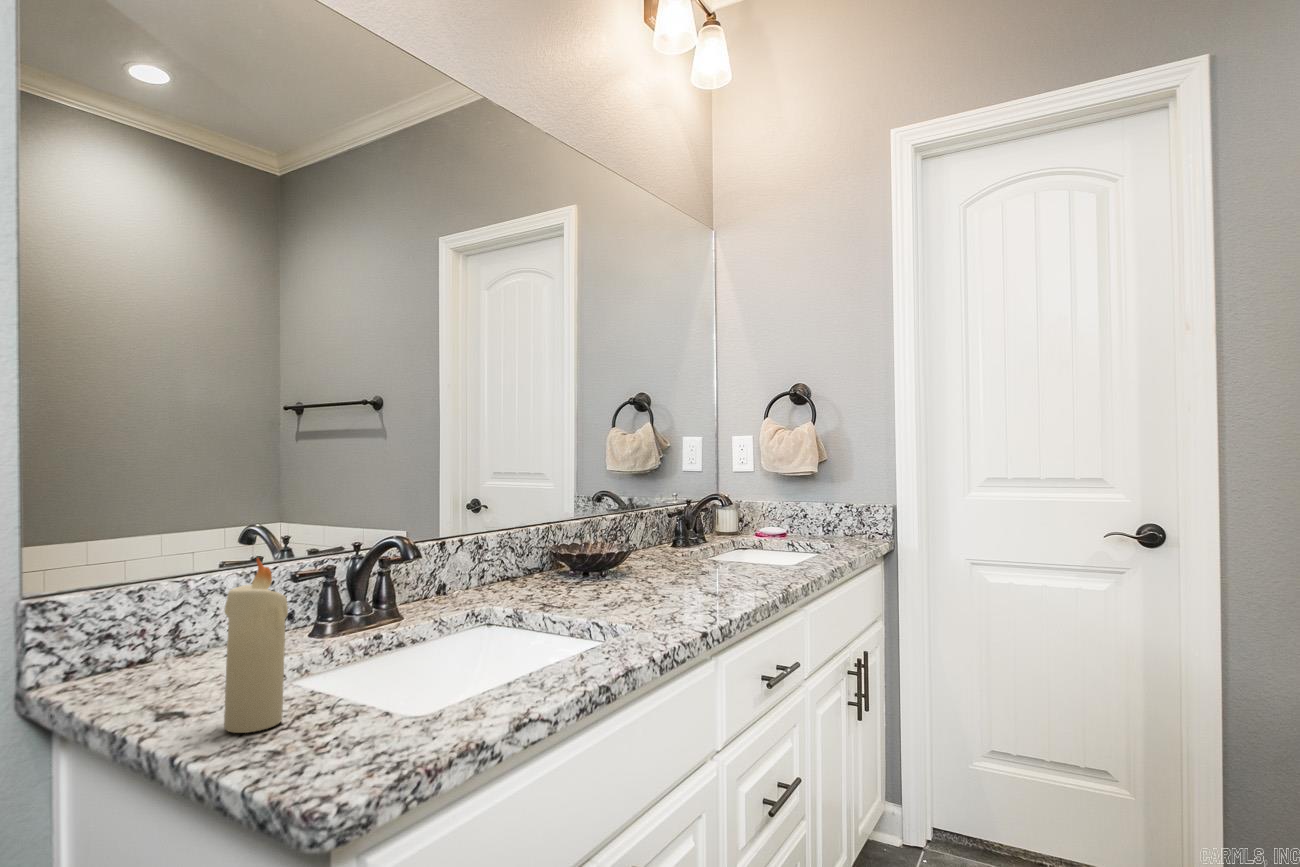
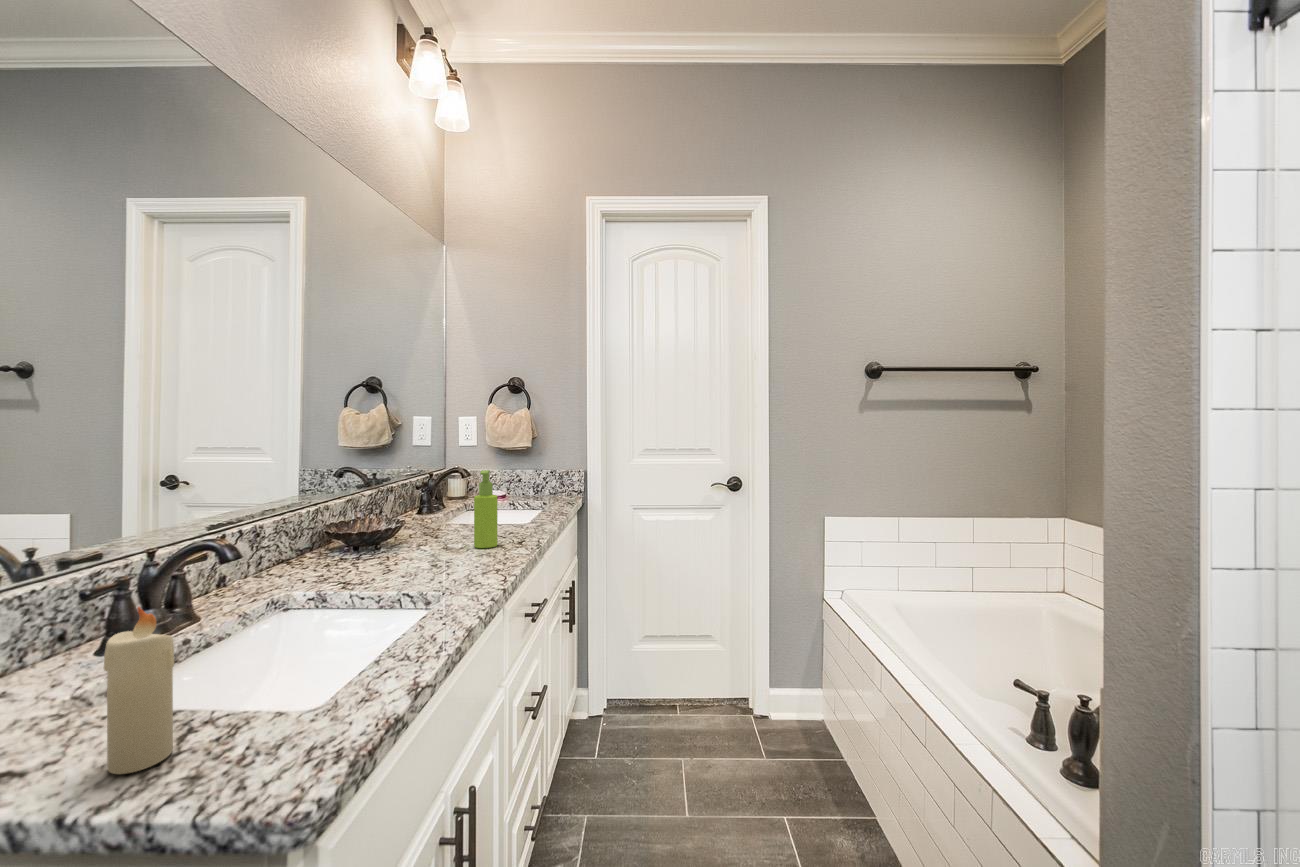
soap dispenser: none [711,482,741,587] -> present [474,470,497,548]

